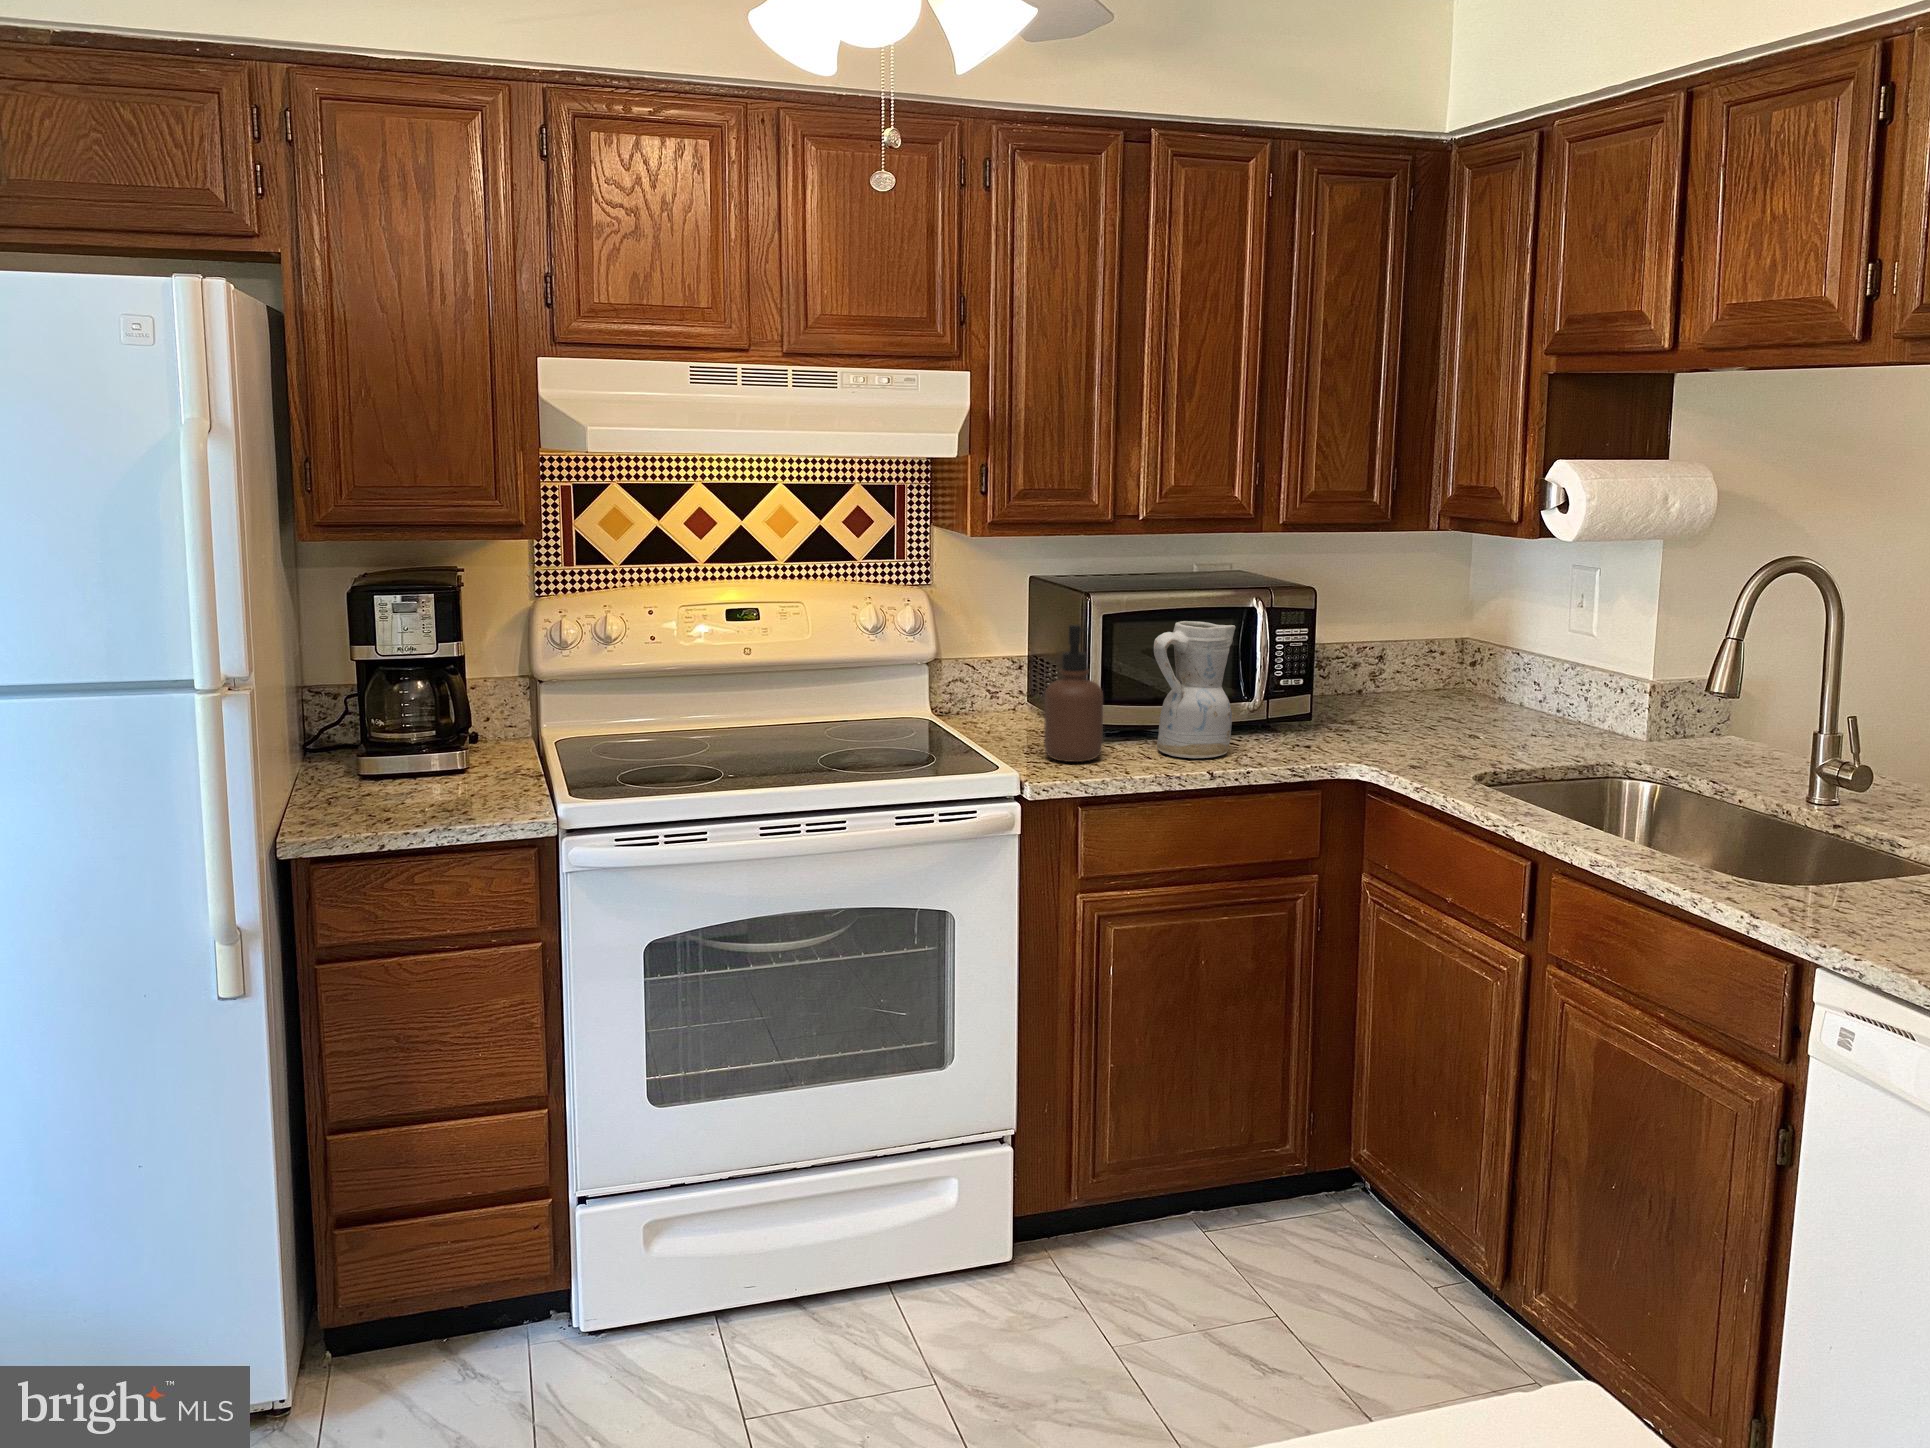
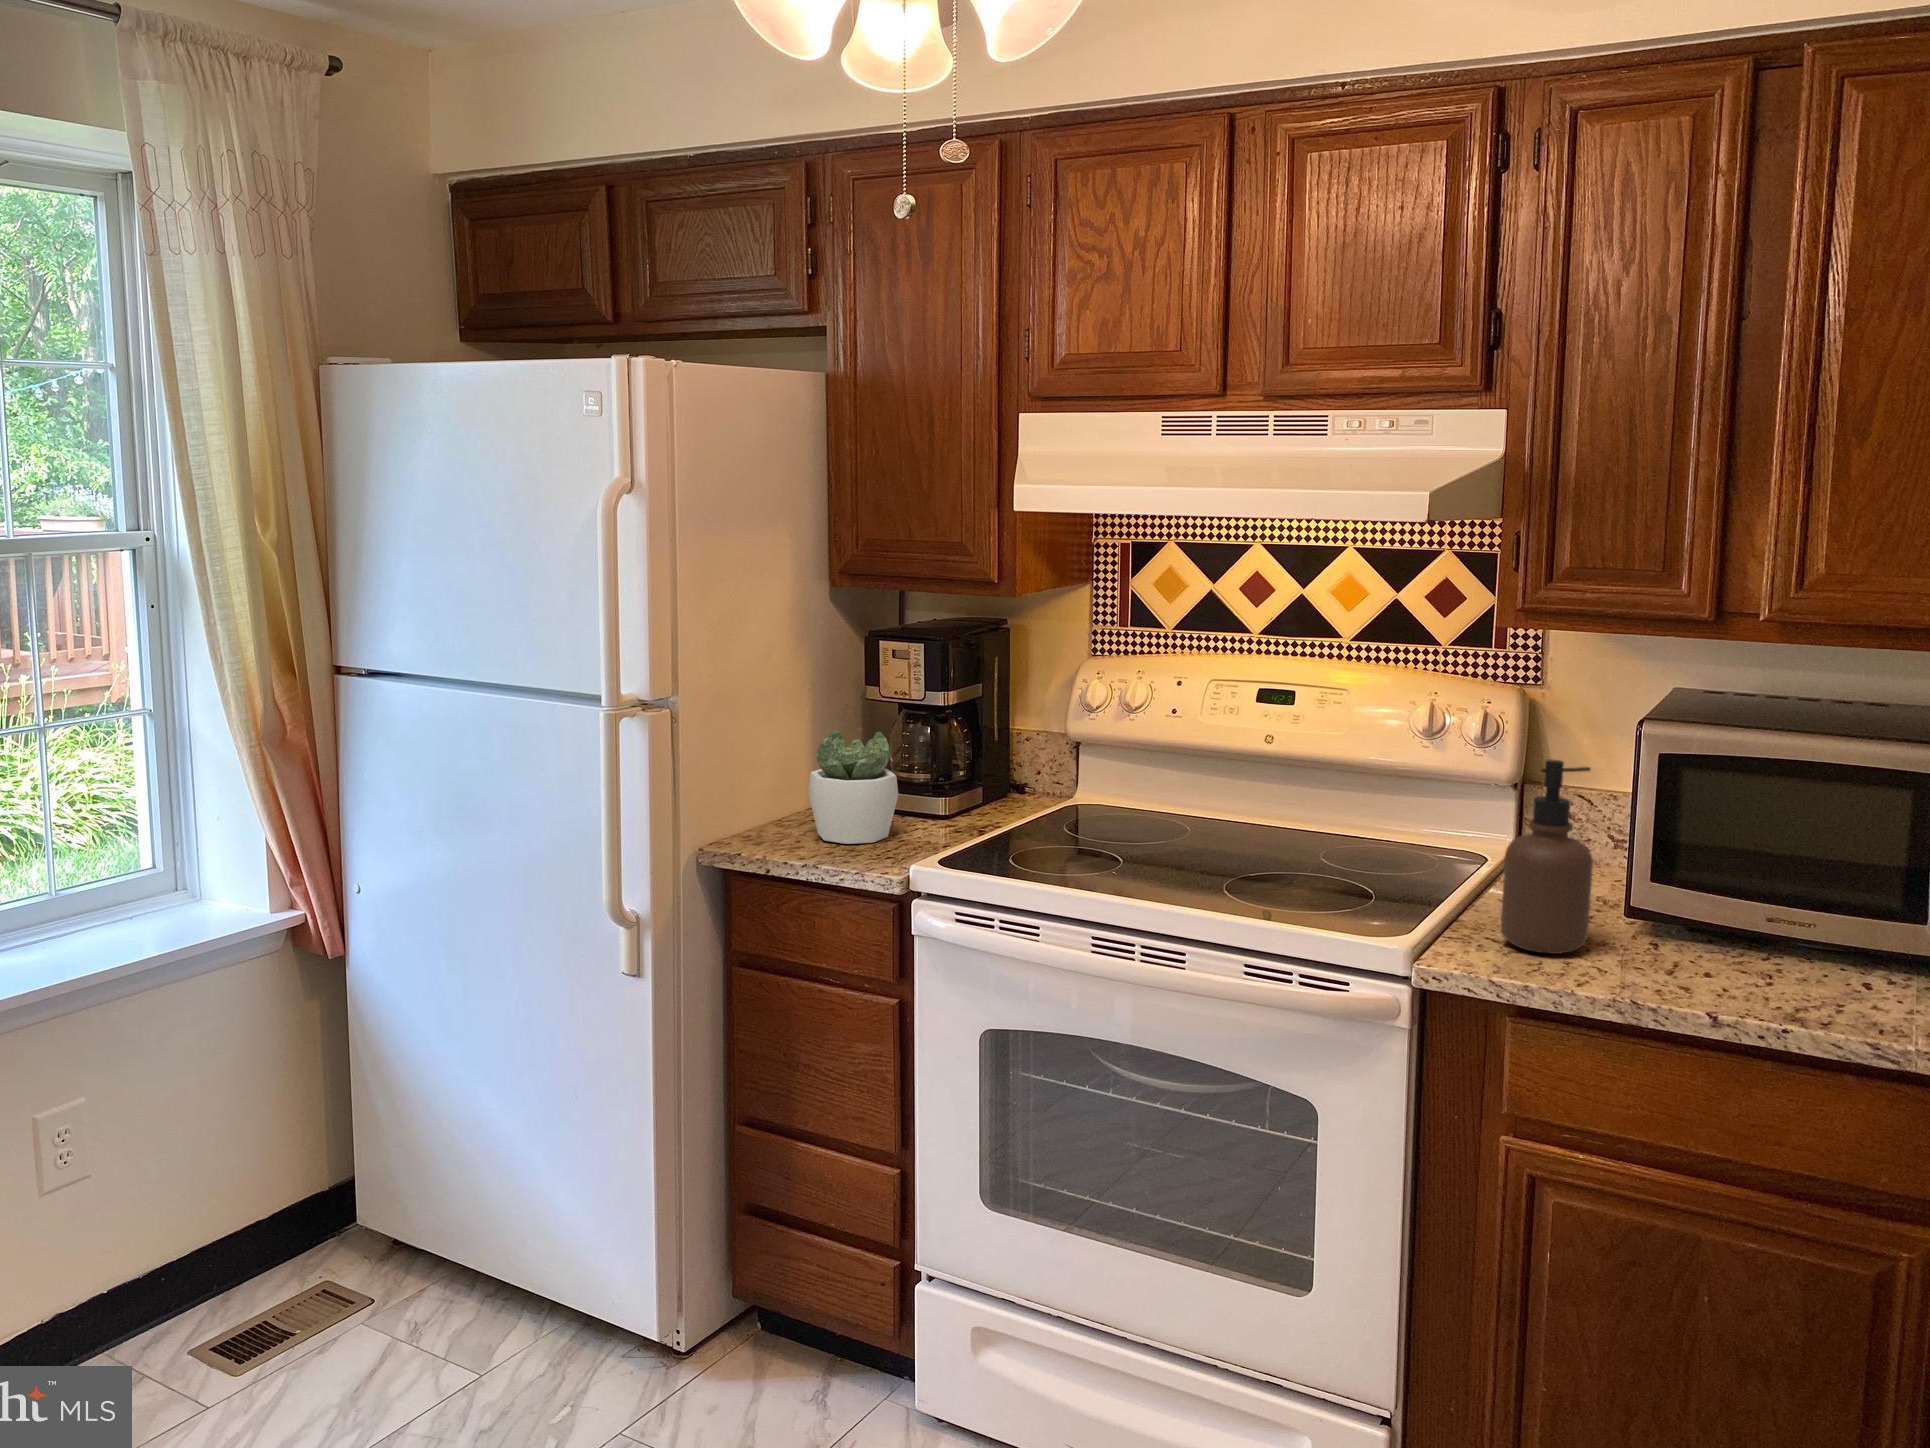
ceramic pitcher: present [1154,621,1235,758] -> none [1669,779,1828,994]
succulent plant: none [358,689,454,808] -> present [808,730,898,844]

